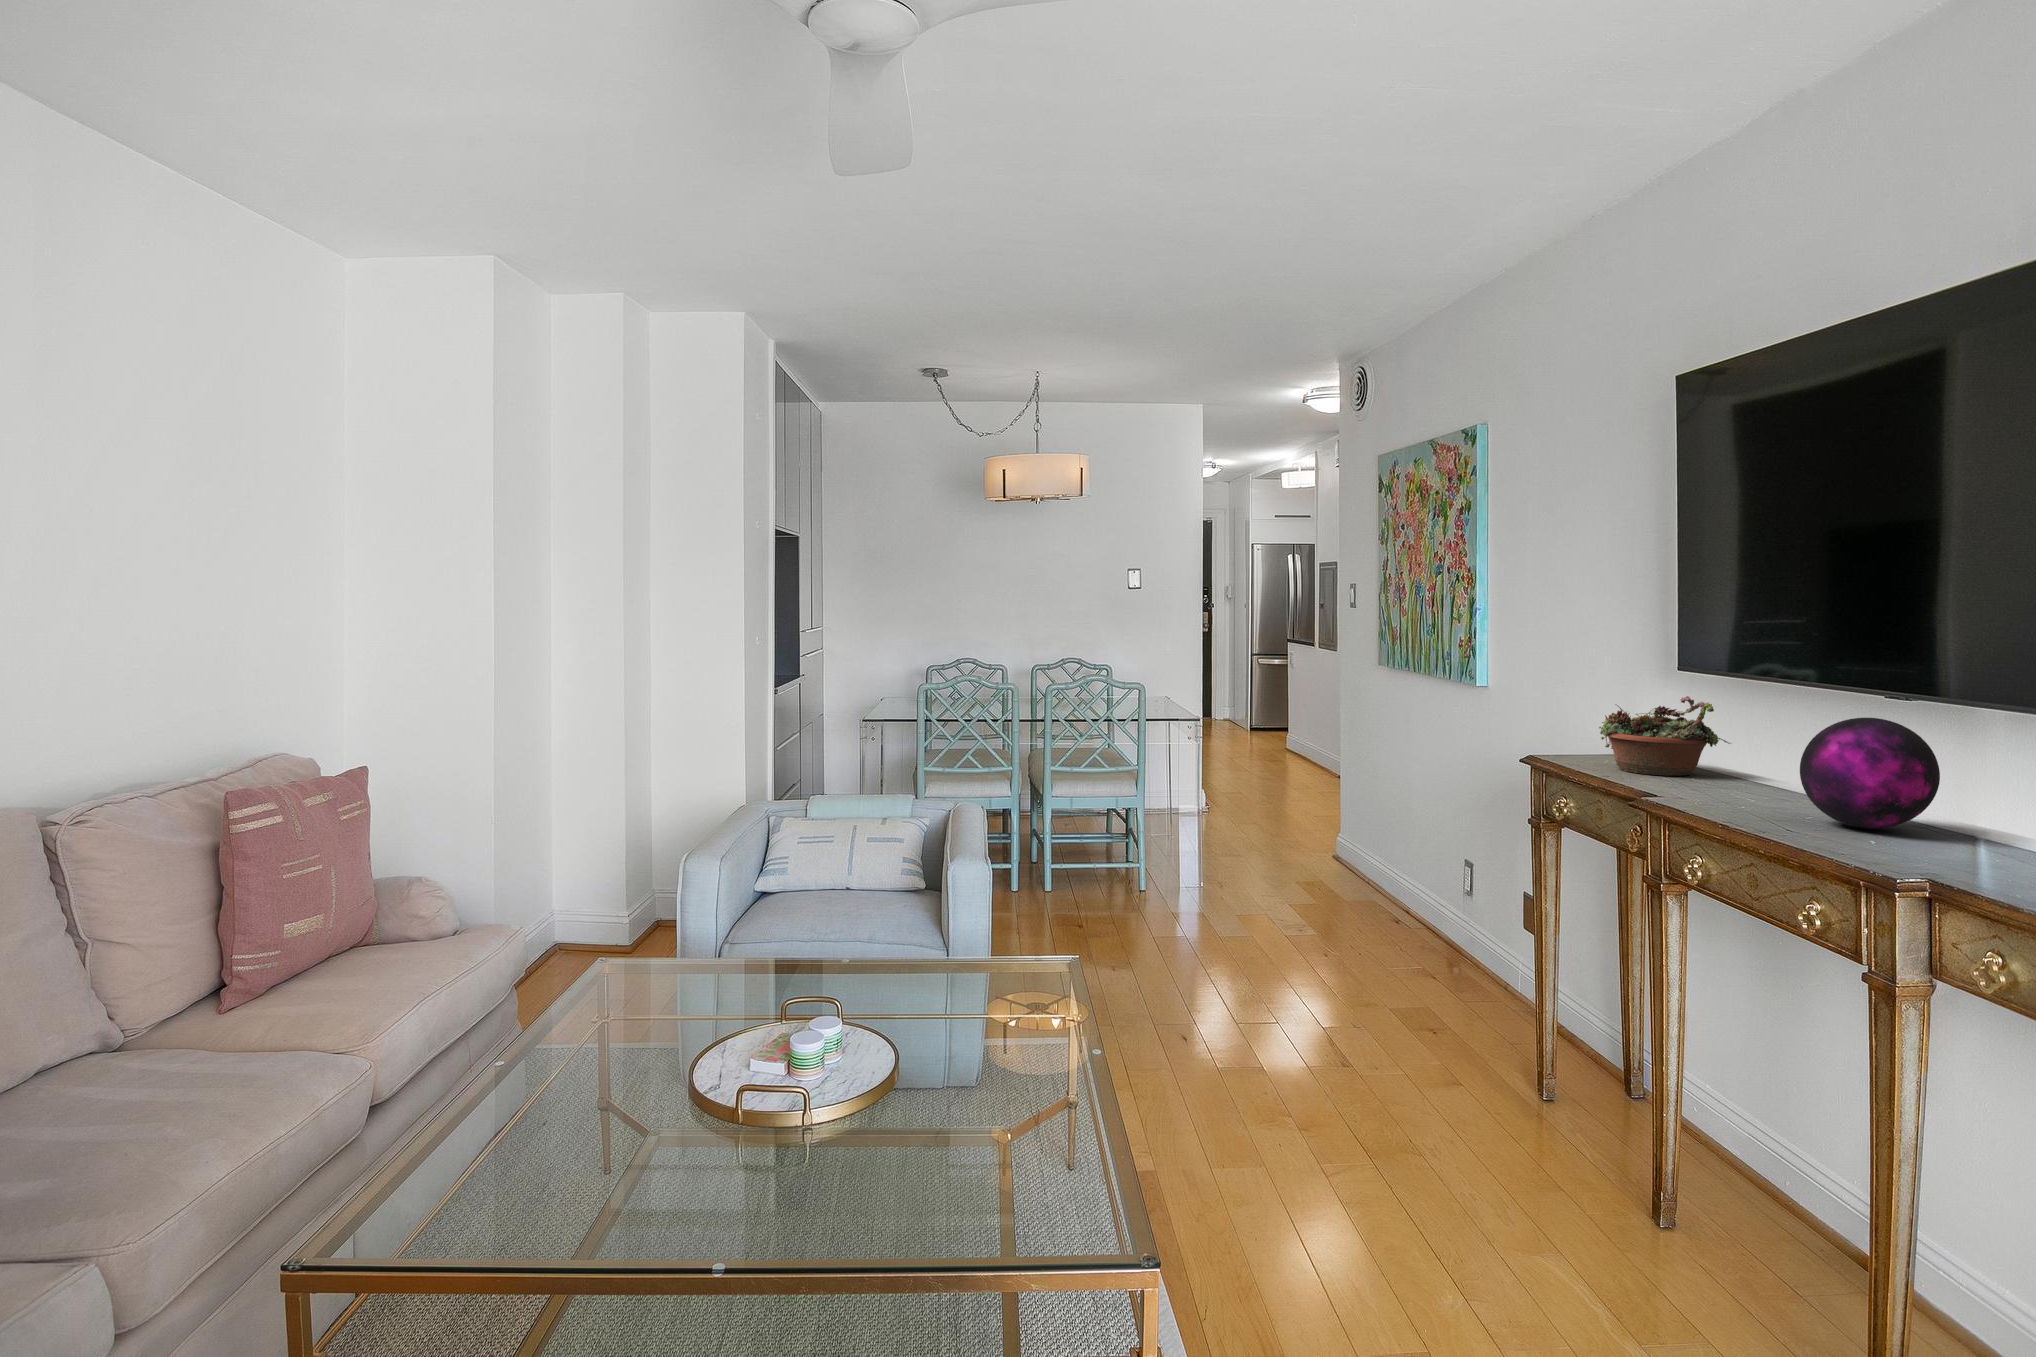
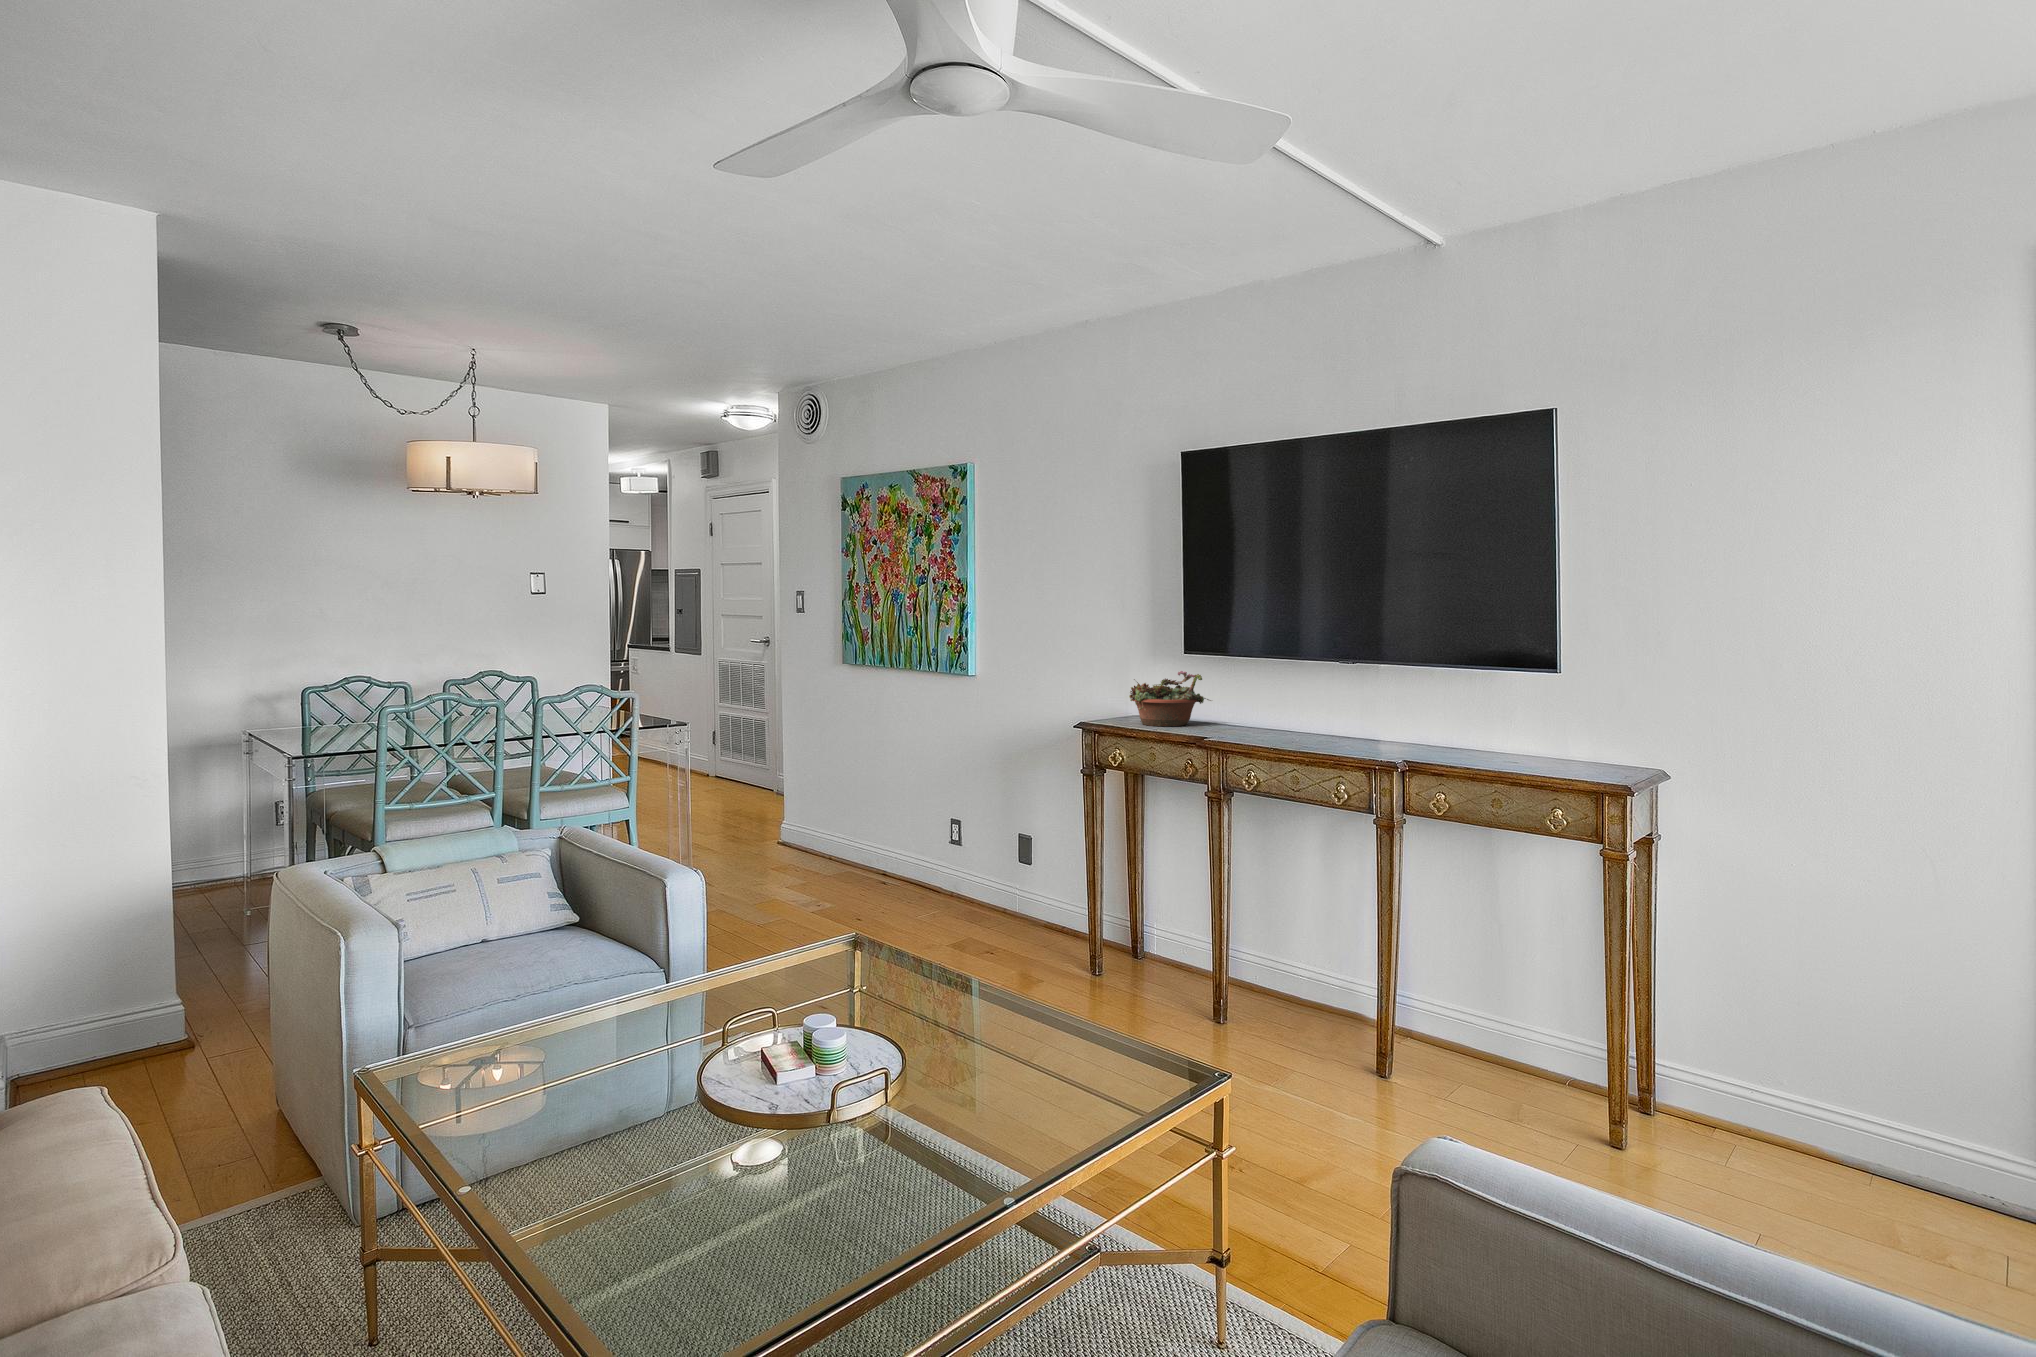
decorative orb: present [1800,718,1940,829] -> none [1293,675,1362,741]

